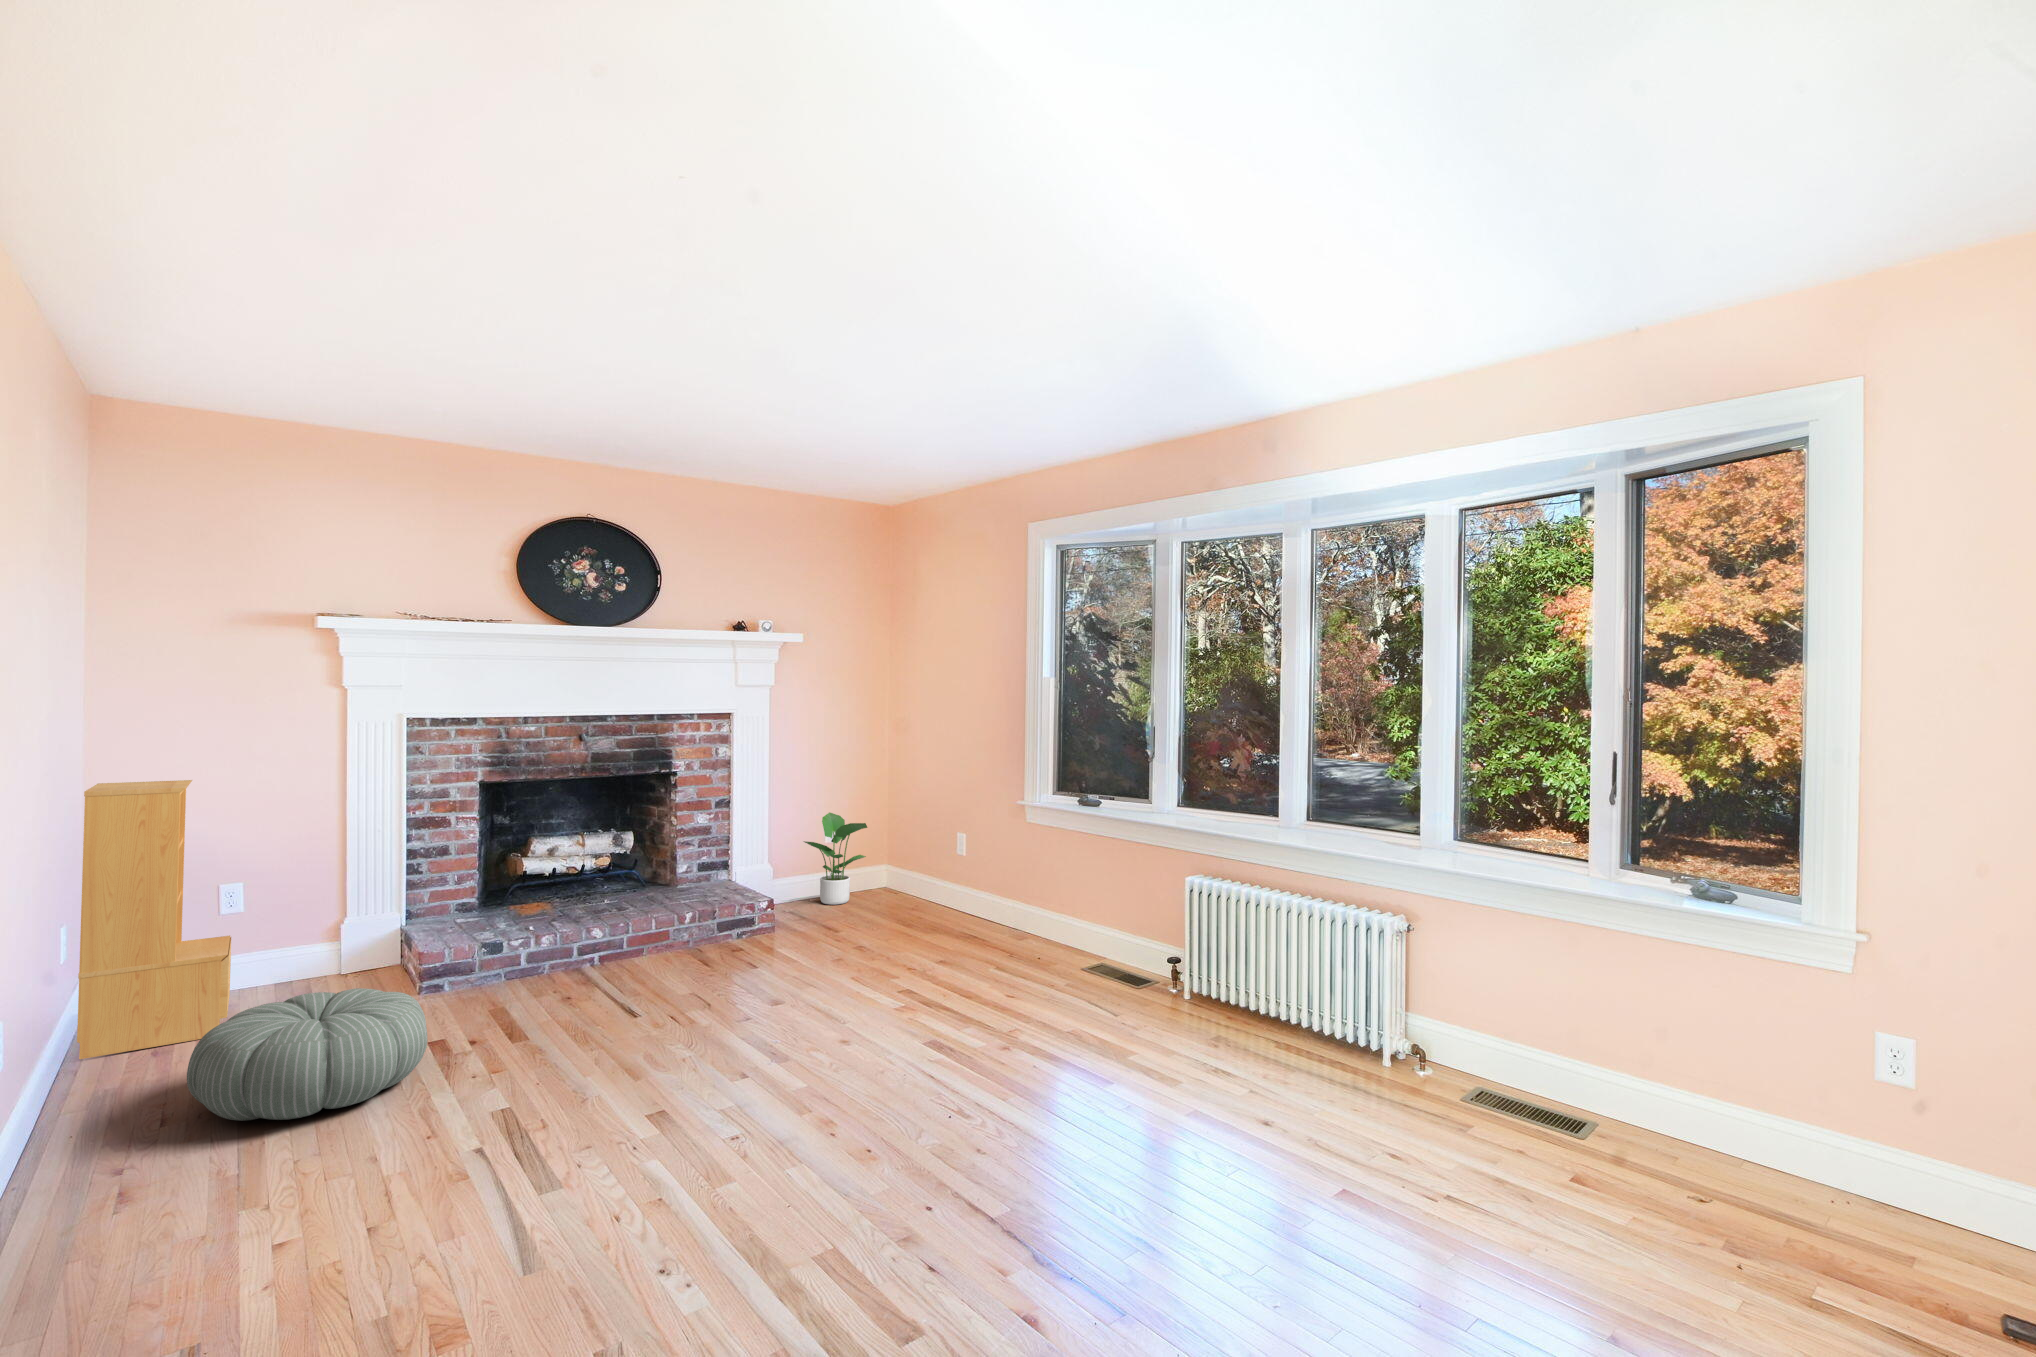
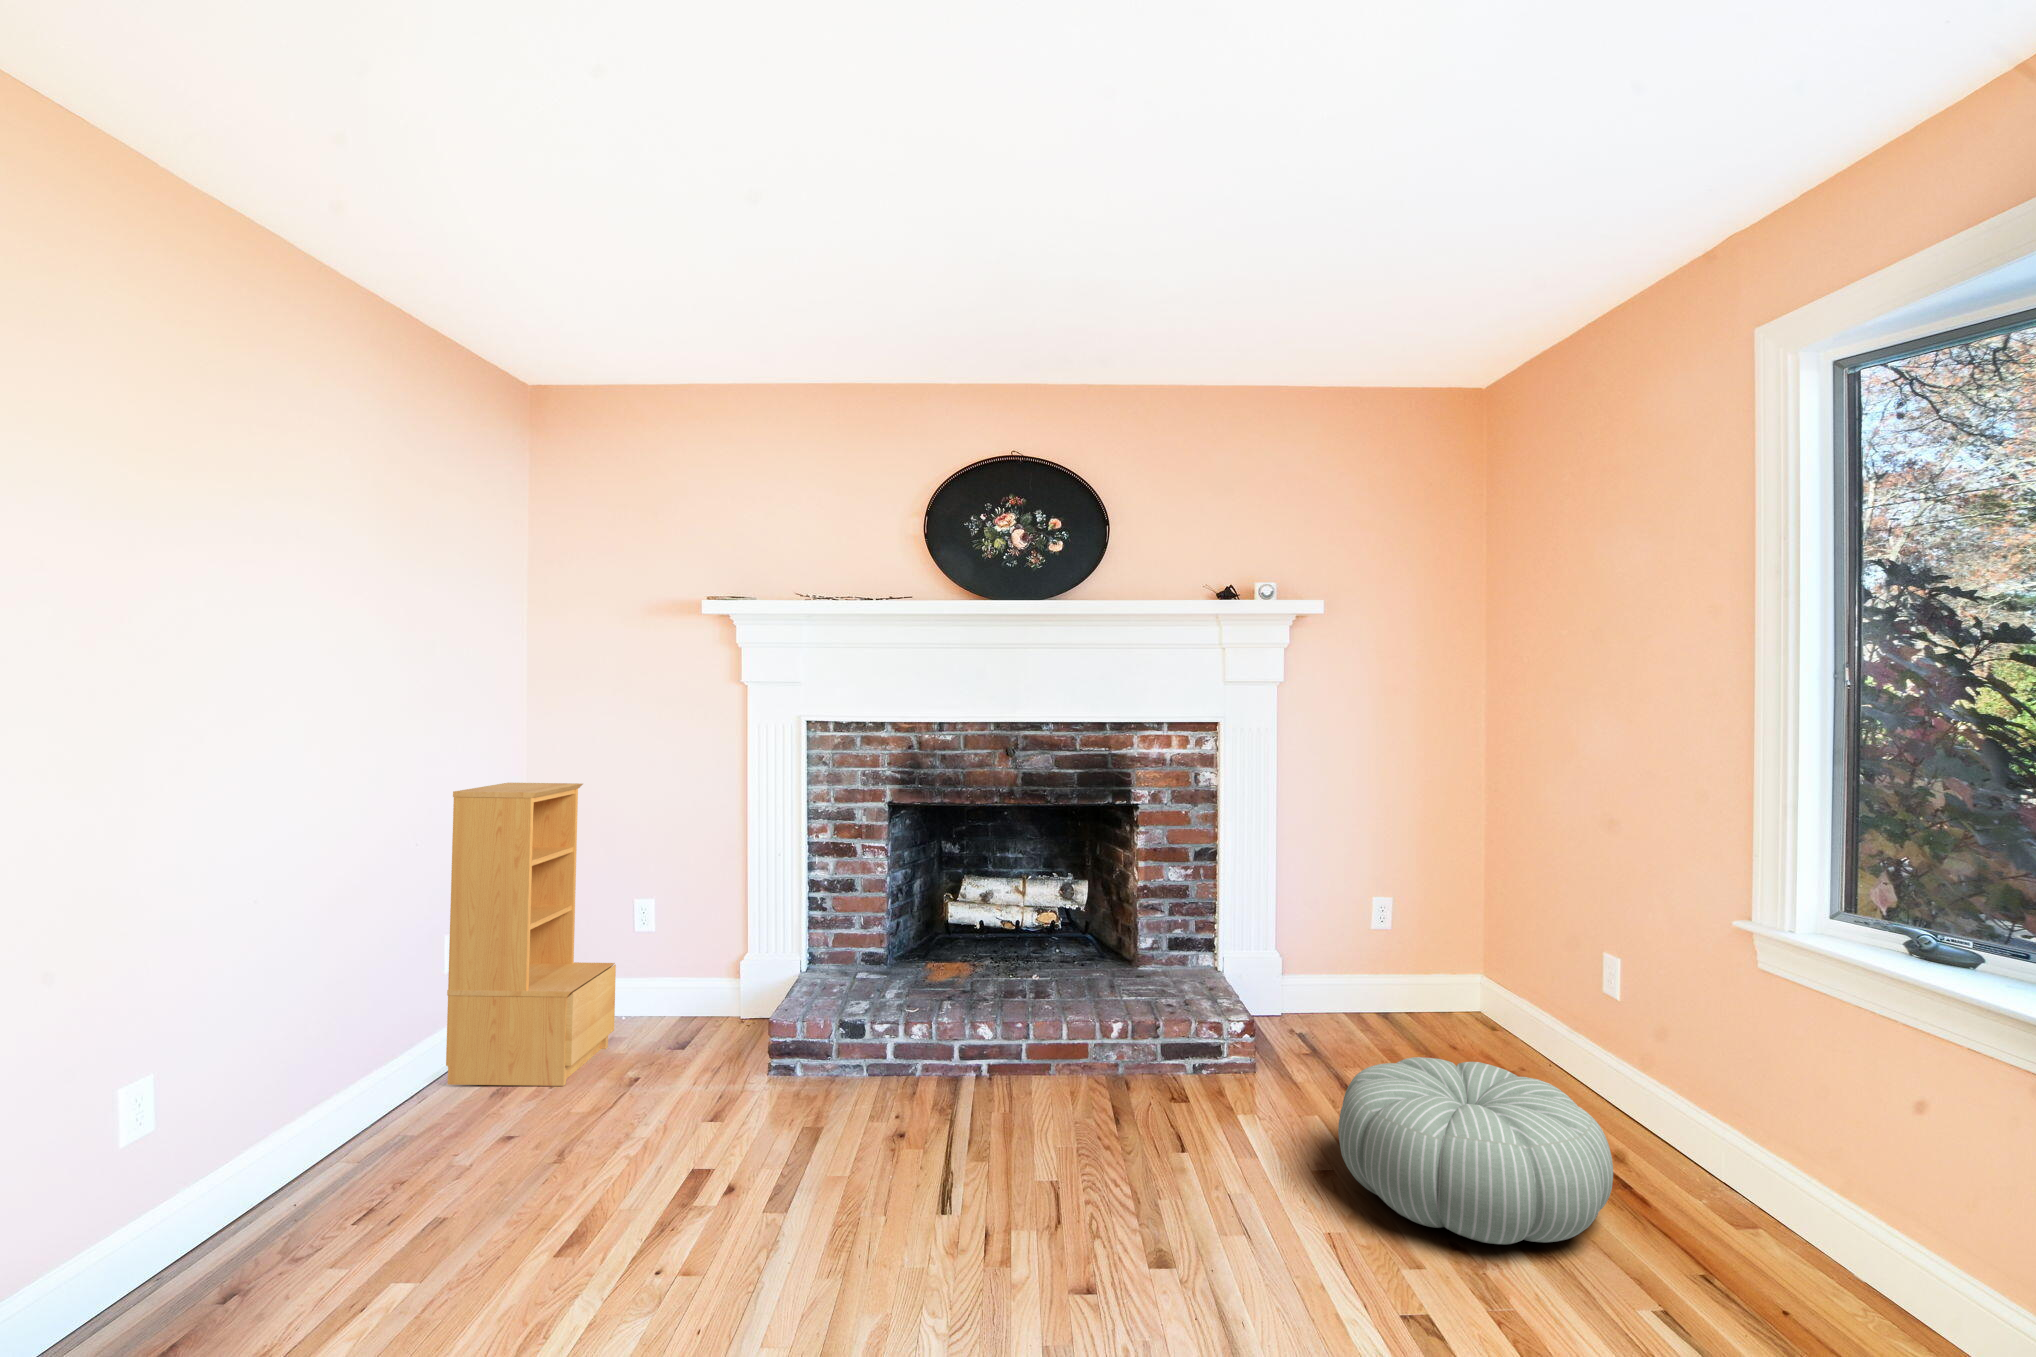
potted plant: present [804,813,867,905] -> none [1322,883,1434,1038]
pouf: present [187,988,427,1121] -> present [1338,1057,1613,1245]

